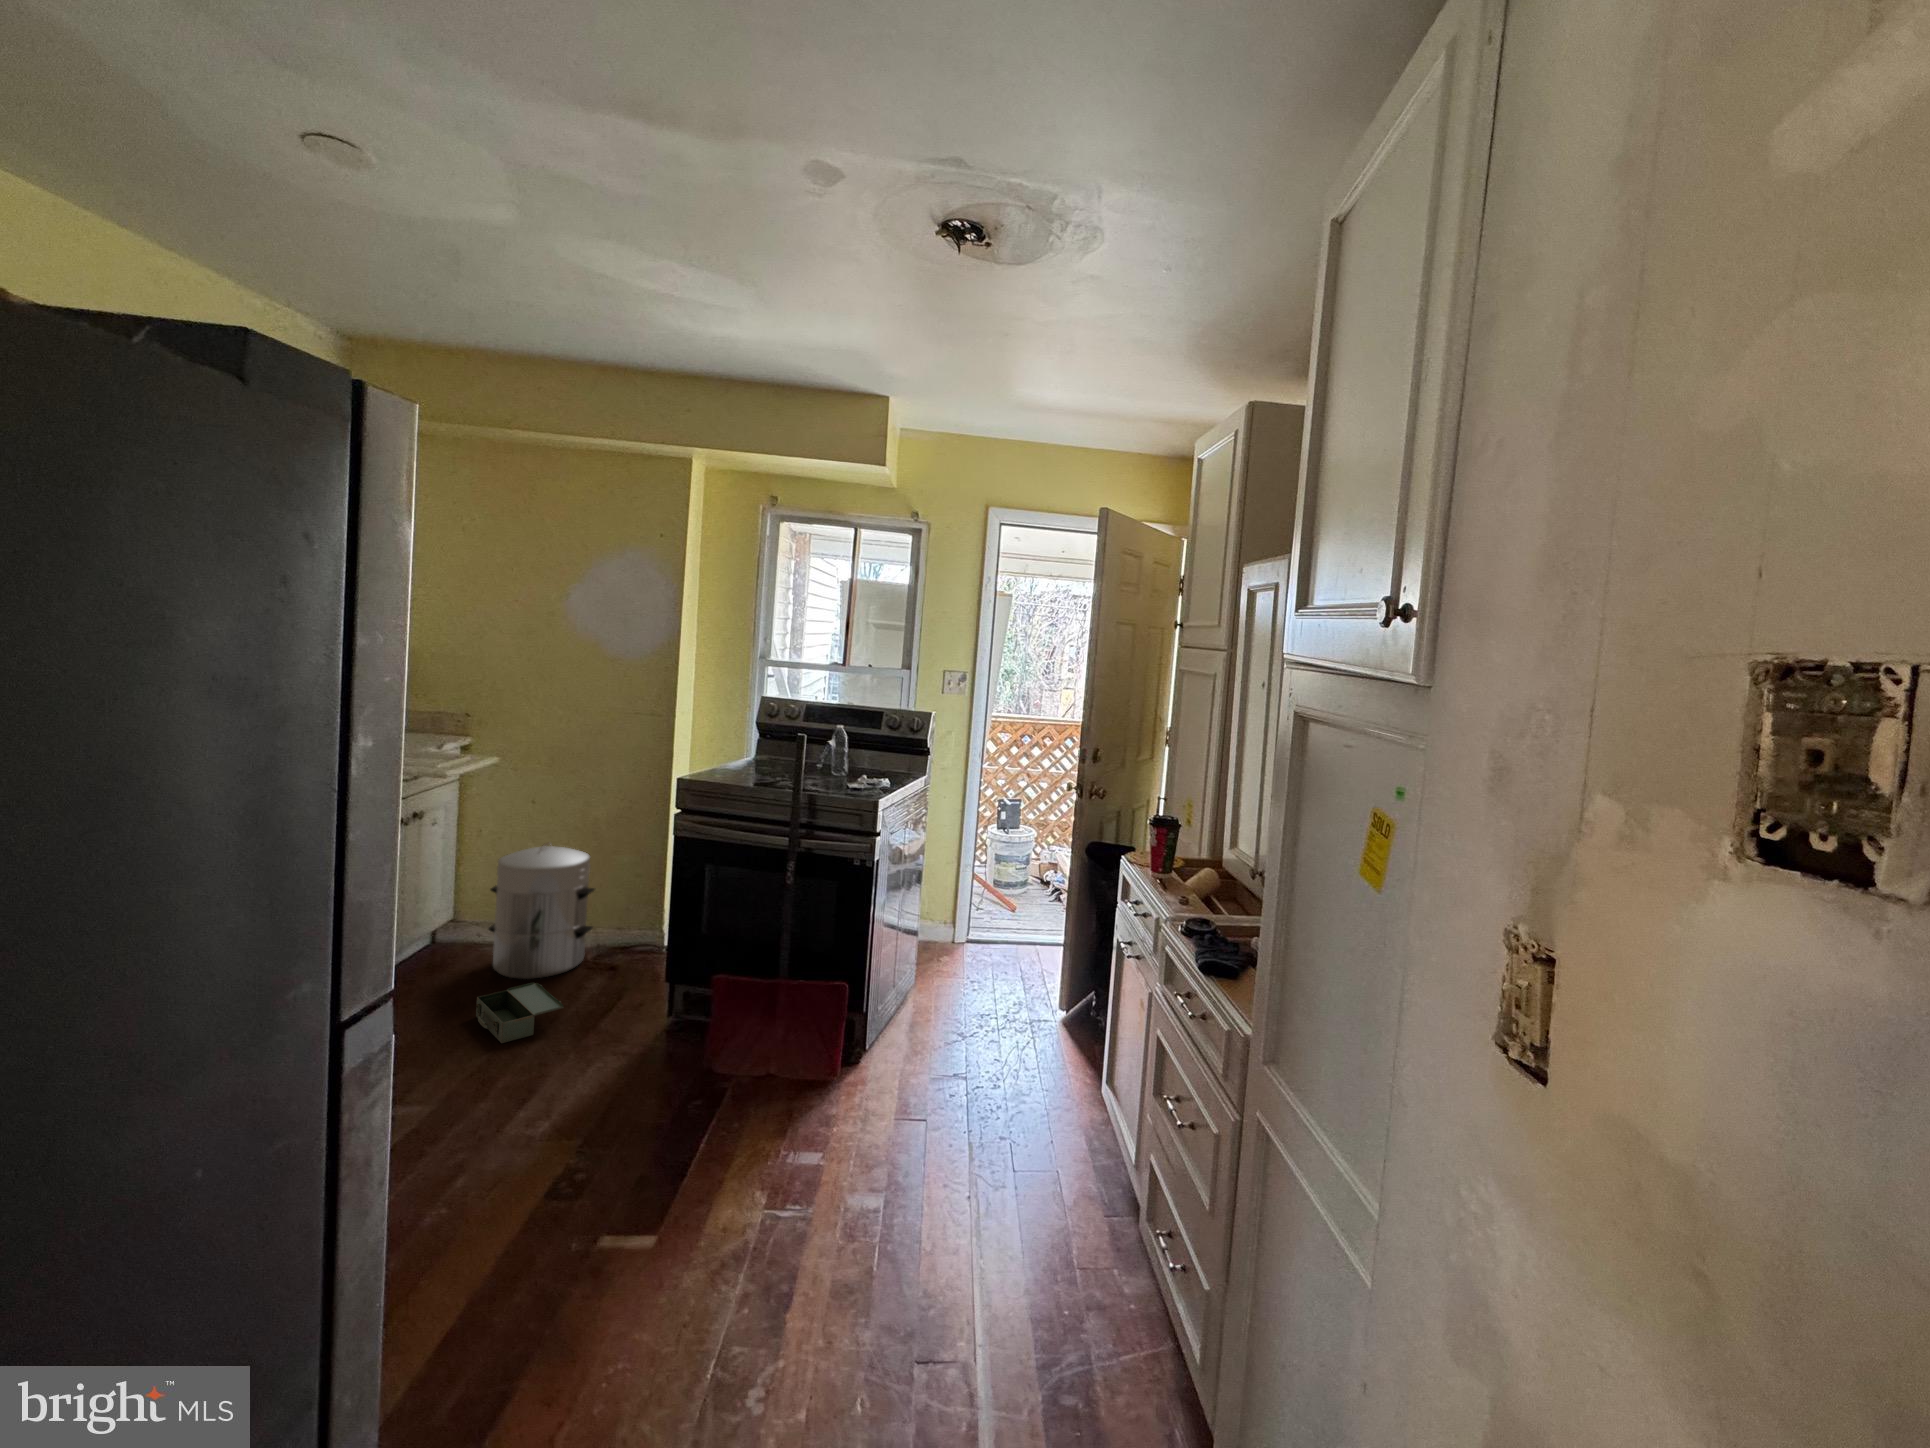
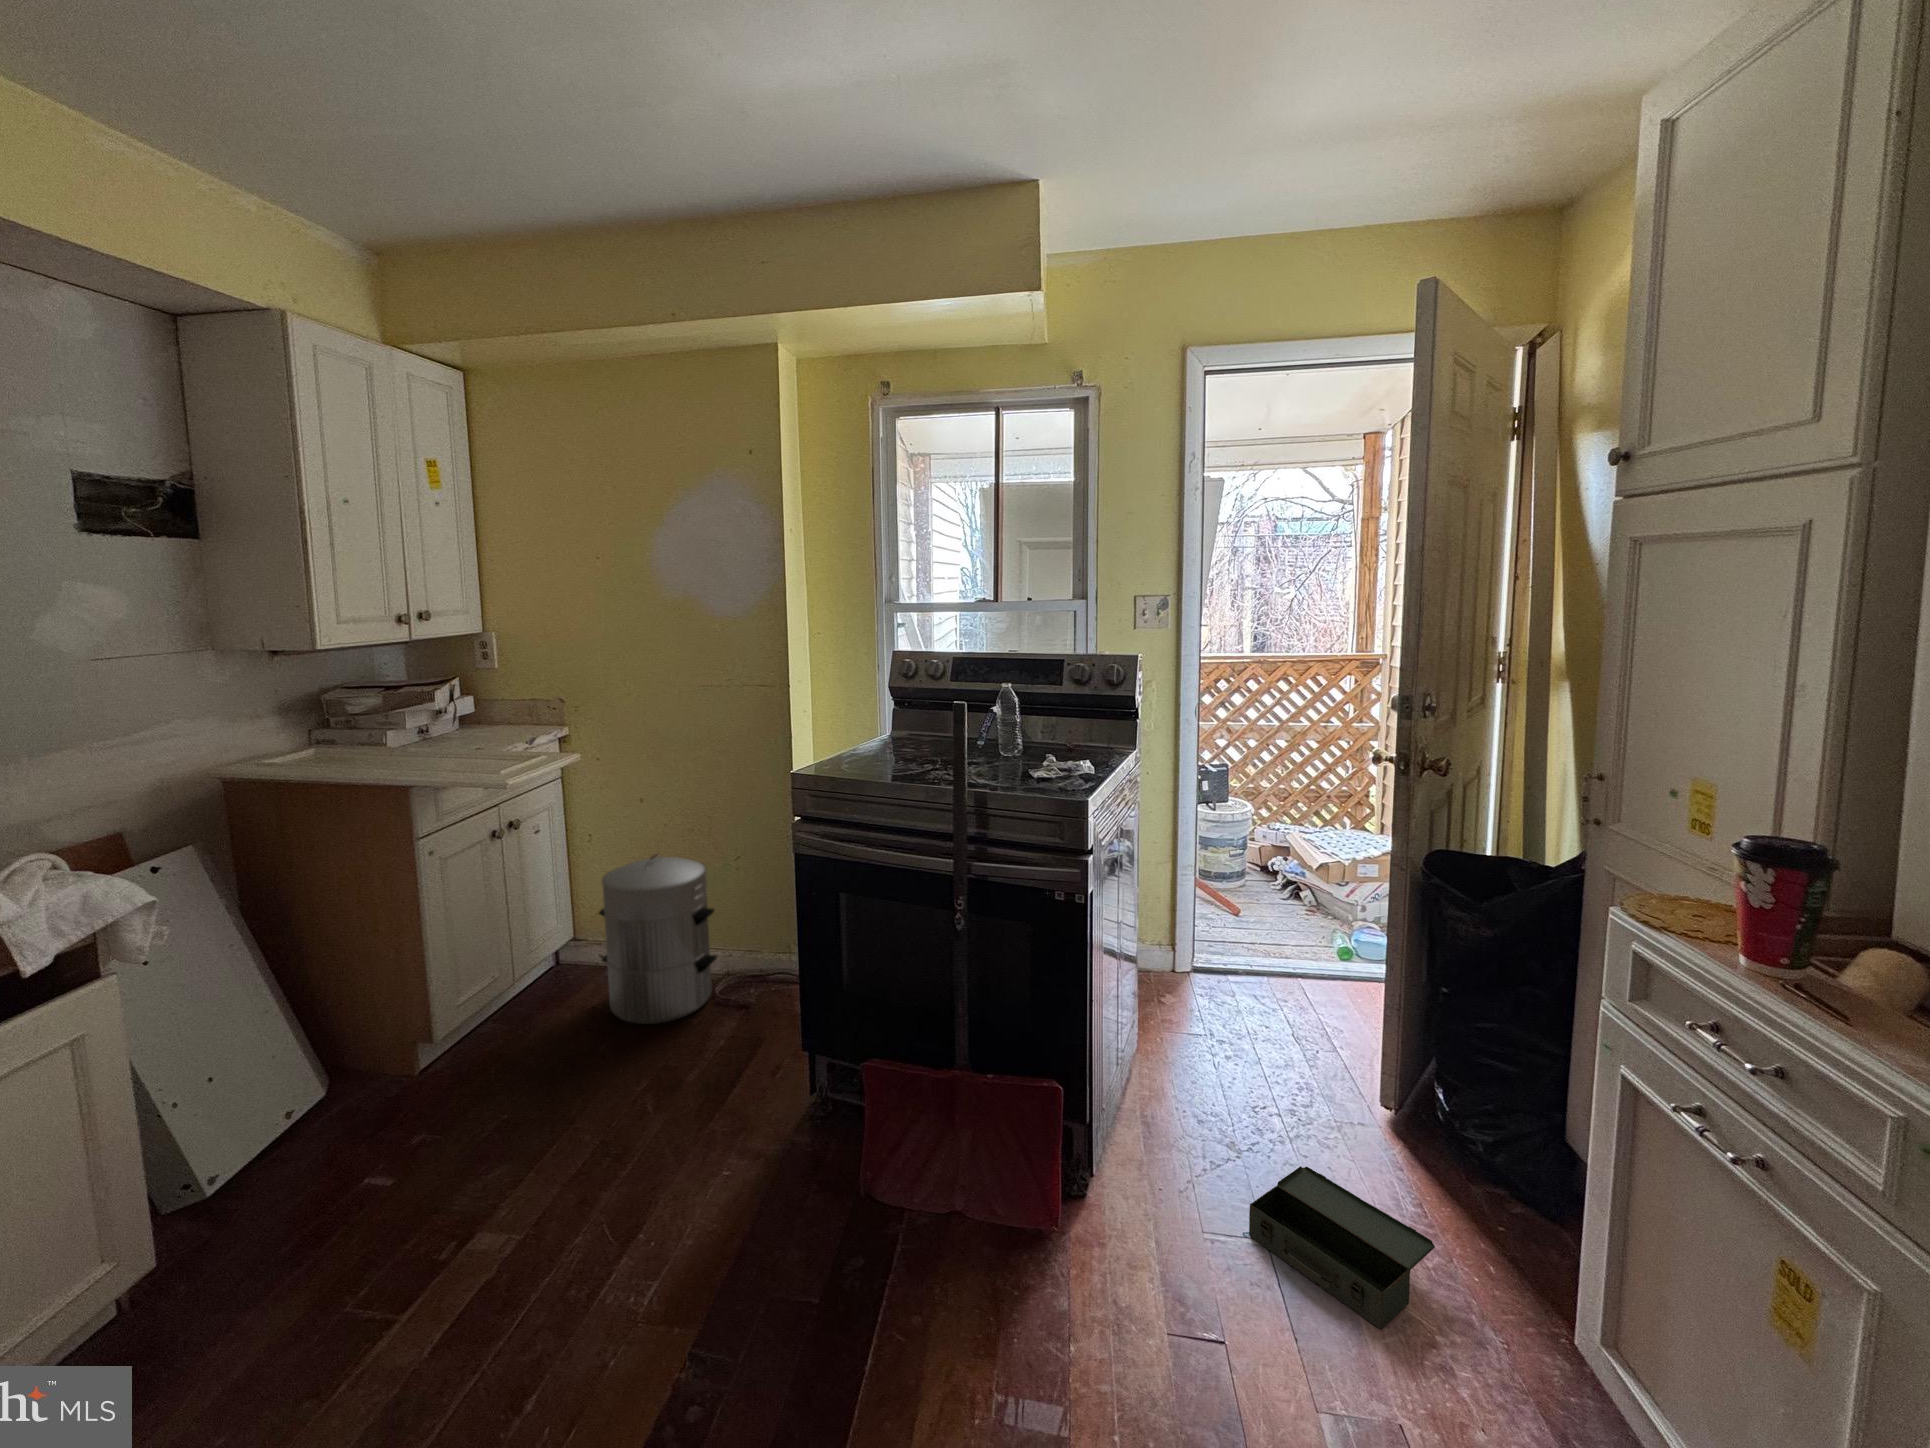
toolbox: present [476,982,564,1043] -> present [1249,1166,1435,1329]

